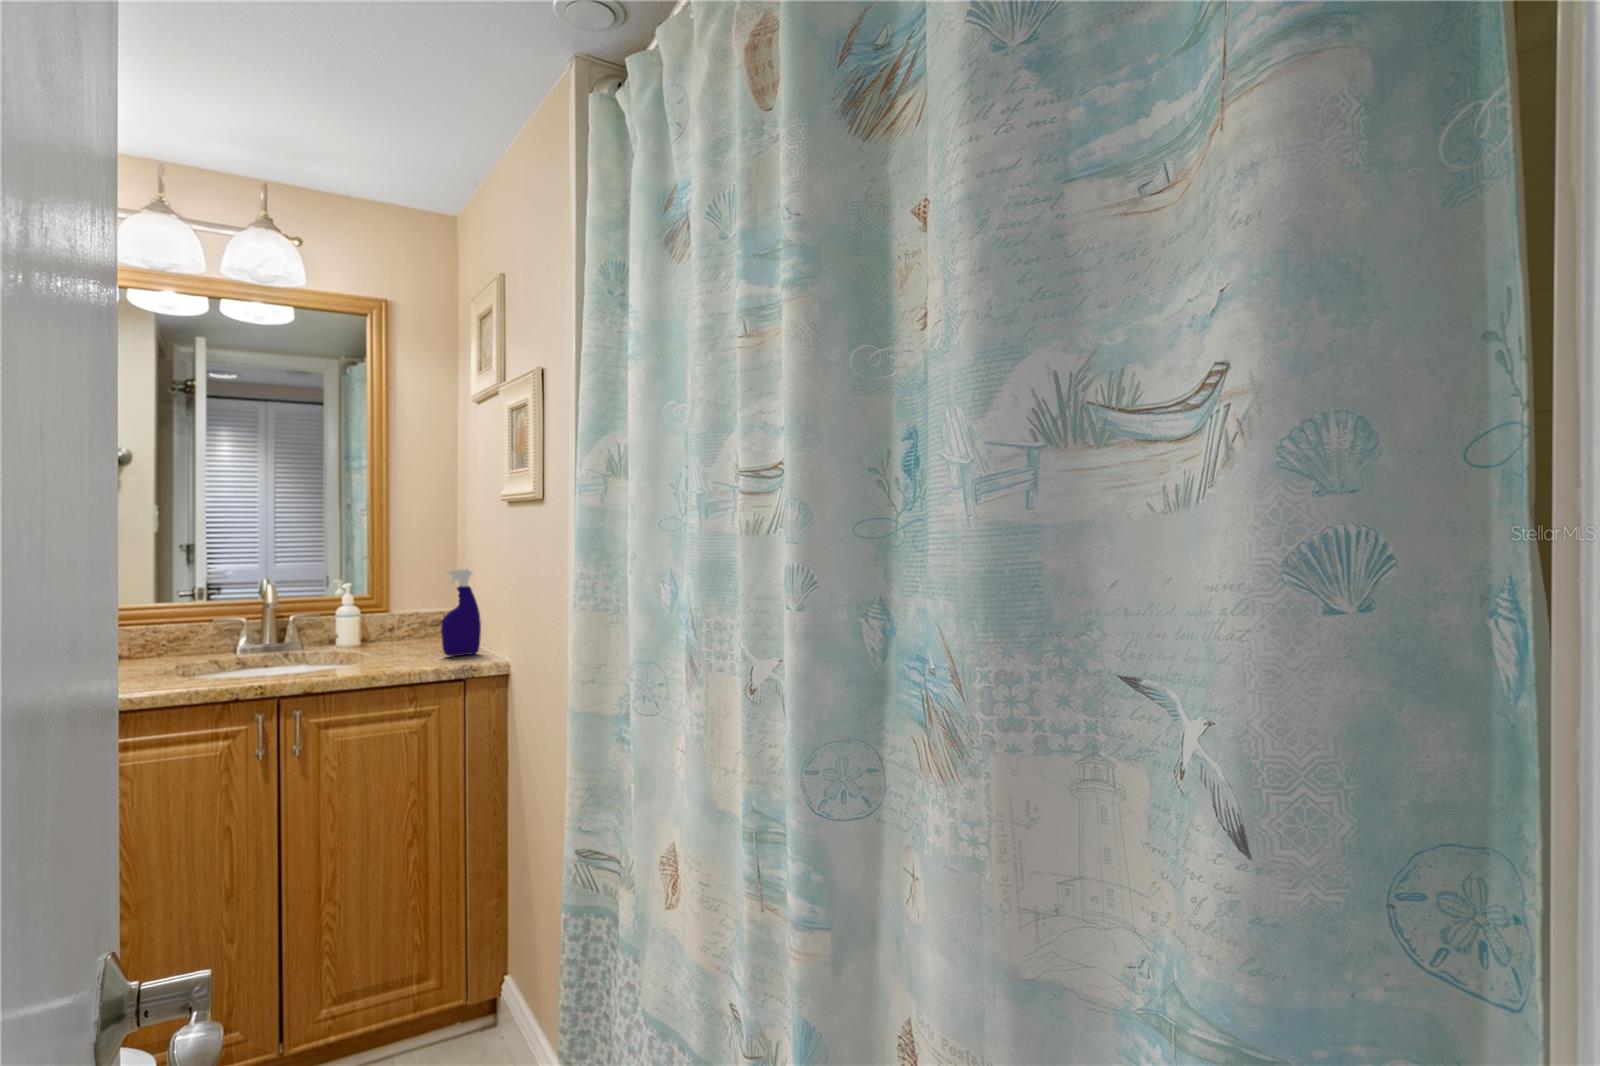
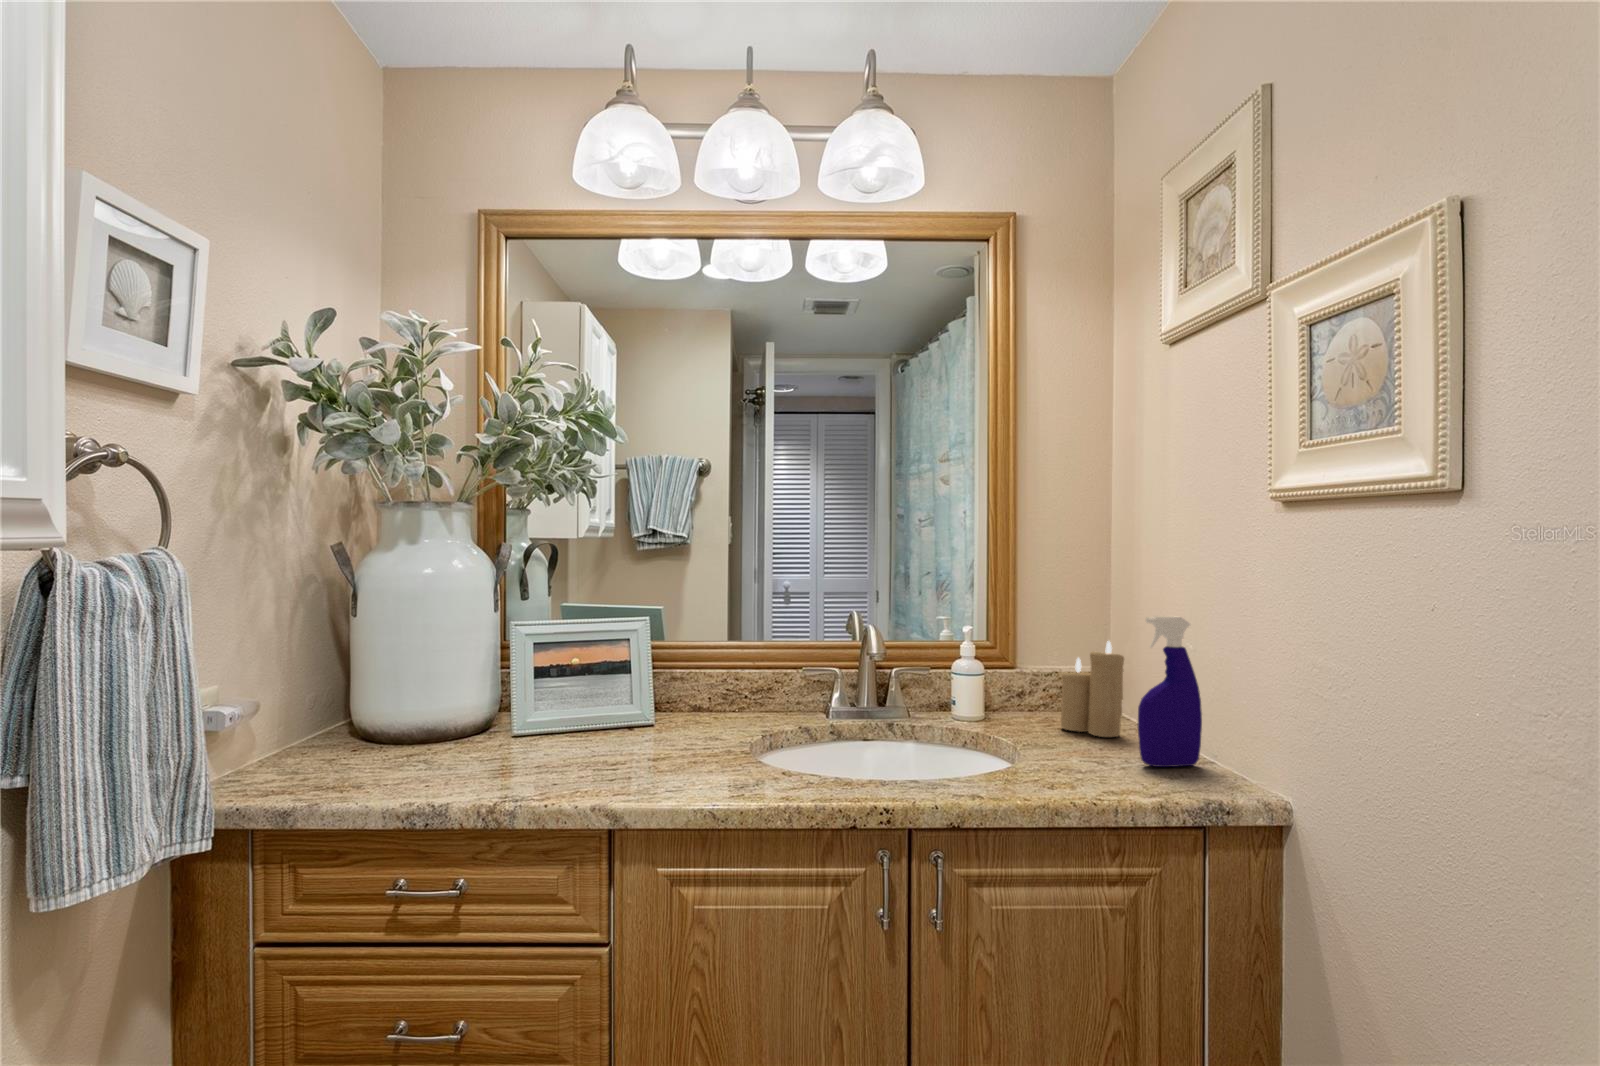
candle: none [411,588,450,648] -> present [1061,641,1124,737]

